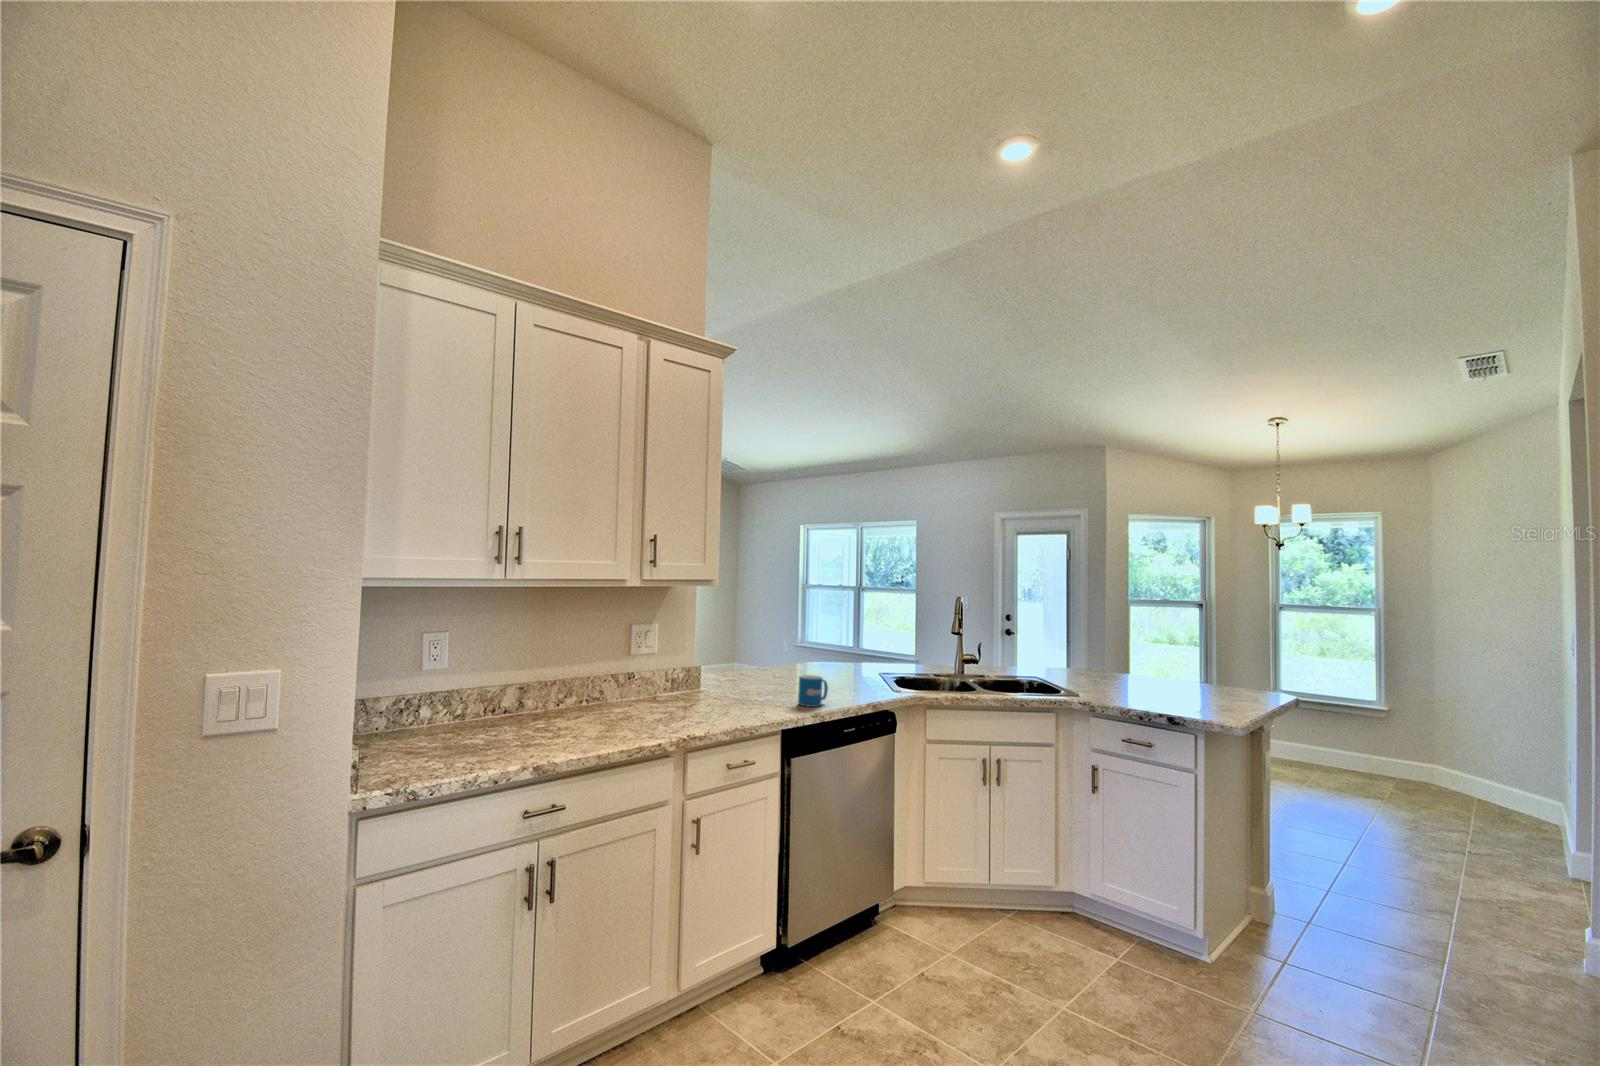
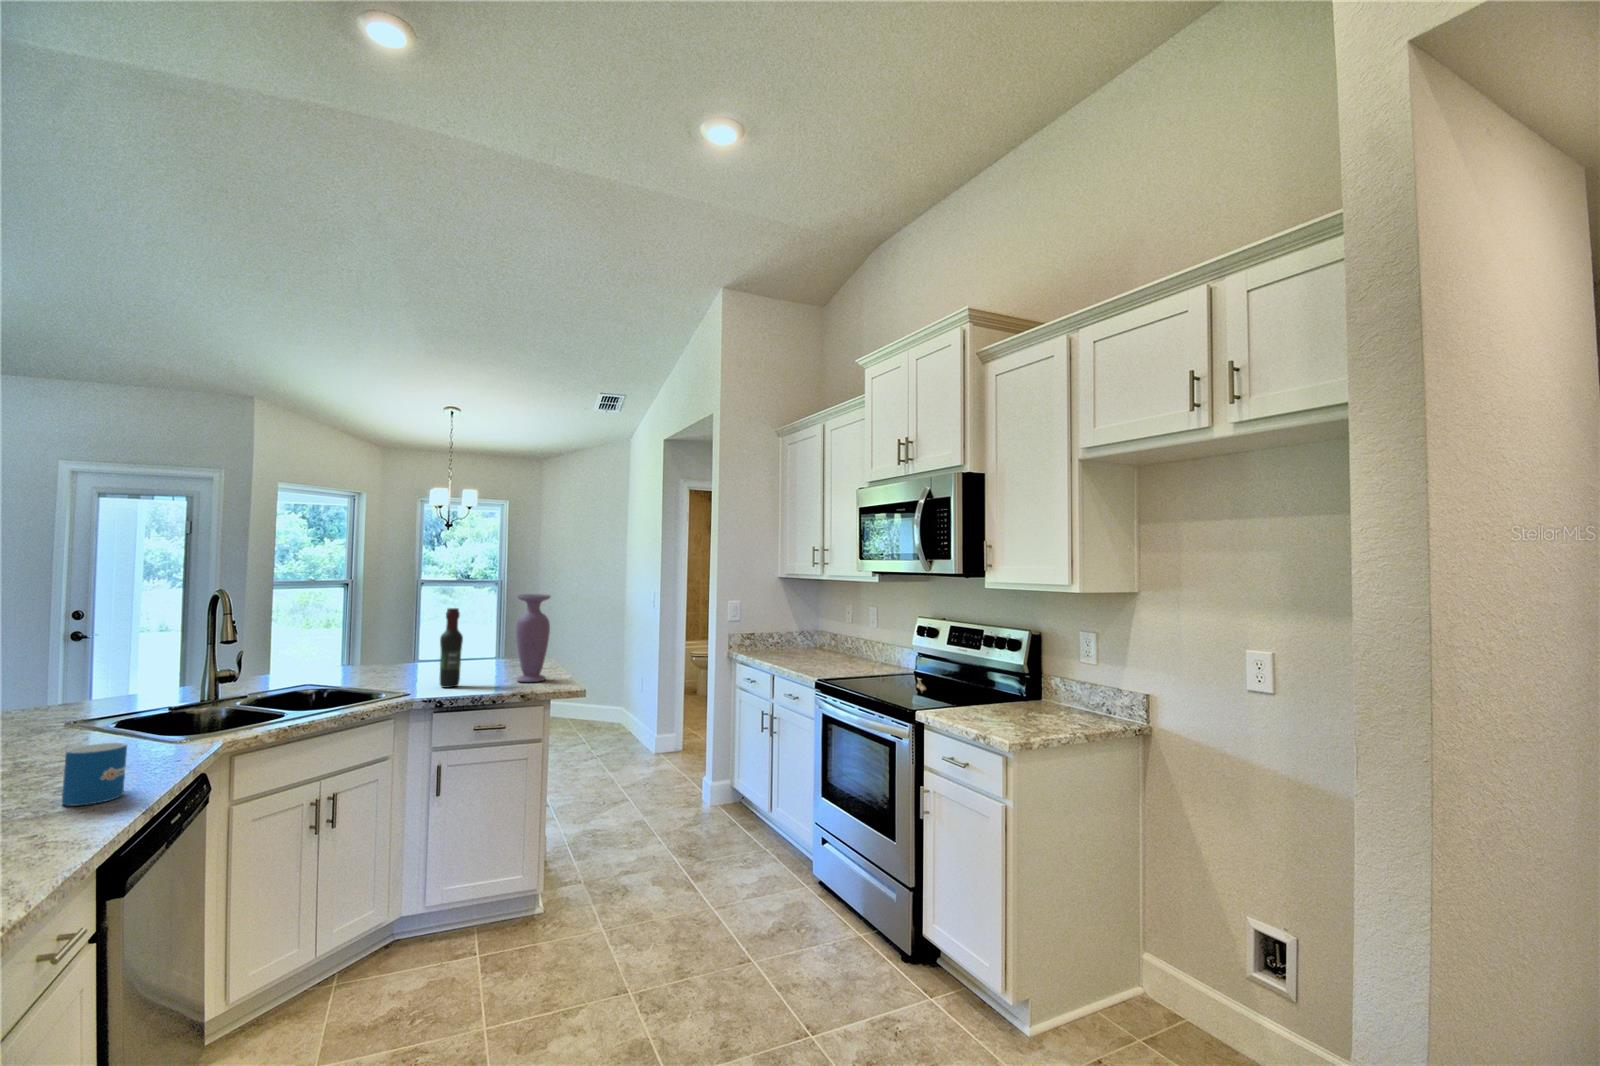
vase: none [1175,617,1214,712] -> present [516,594,550,682]
wine bottle: none [1104,625,1125,699] -> present [440,608,463,688]

